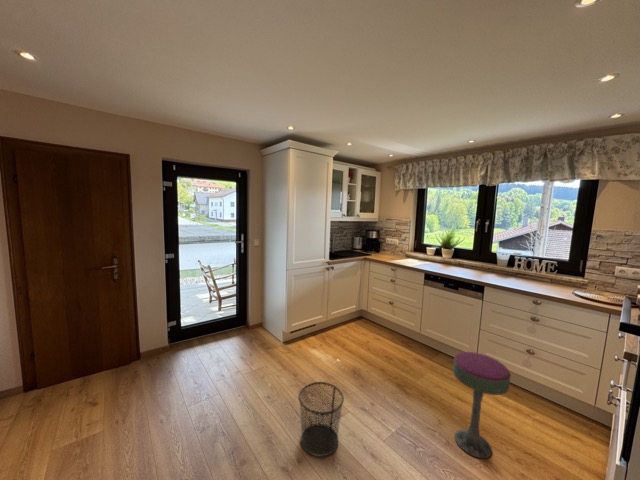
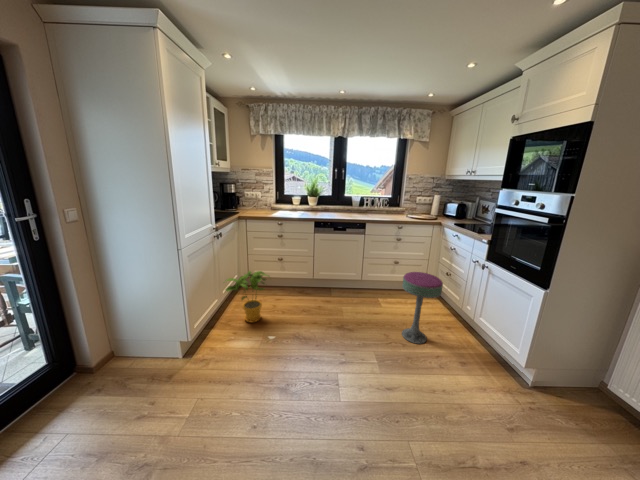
house plant: none [322,300,358,345] -> present [226,271,268,322]
waste bin: present [299,382,344,456] -> none [334,358,388,443]

